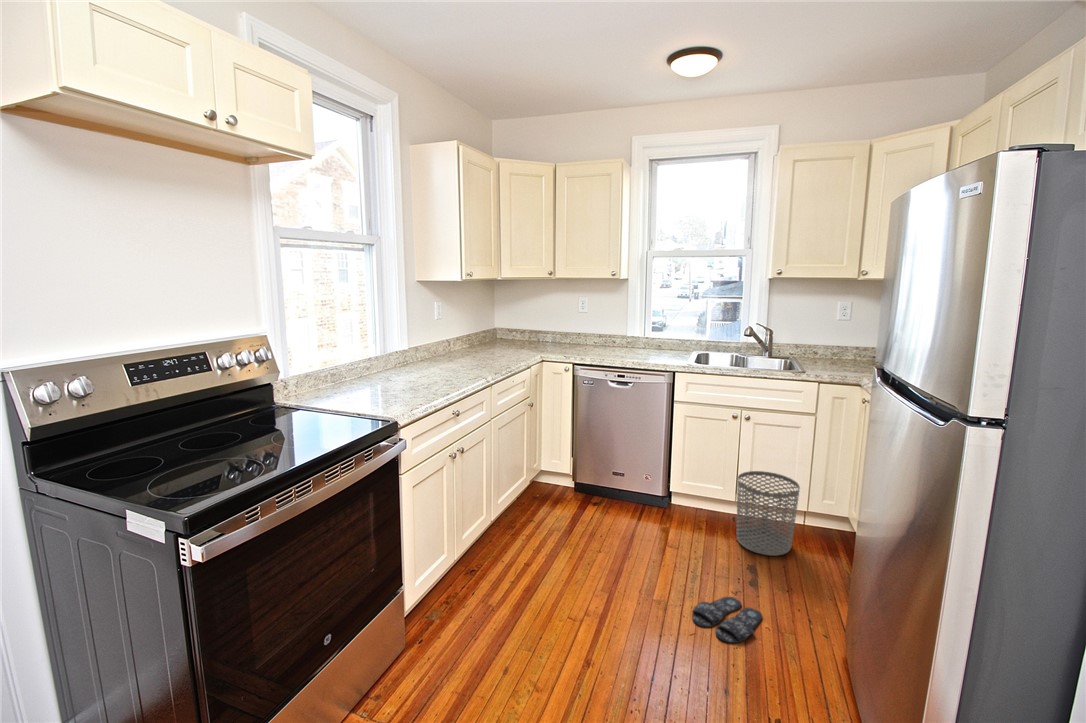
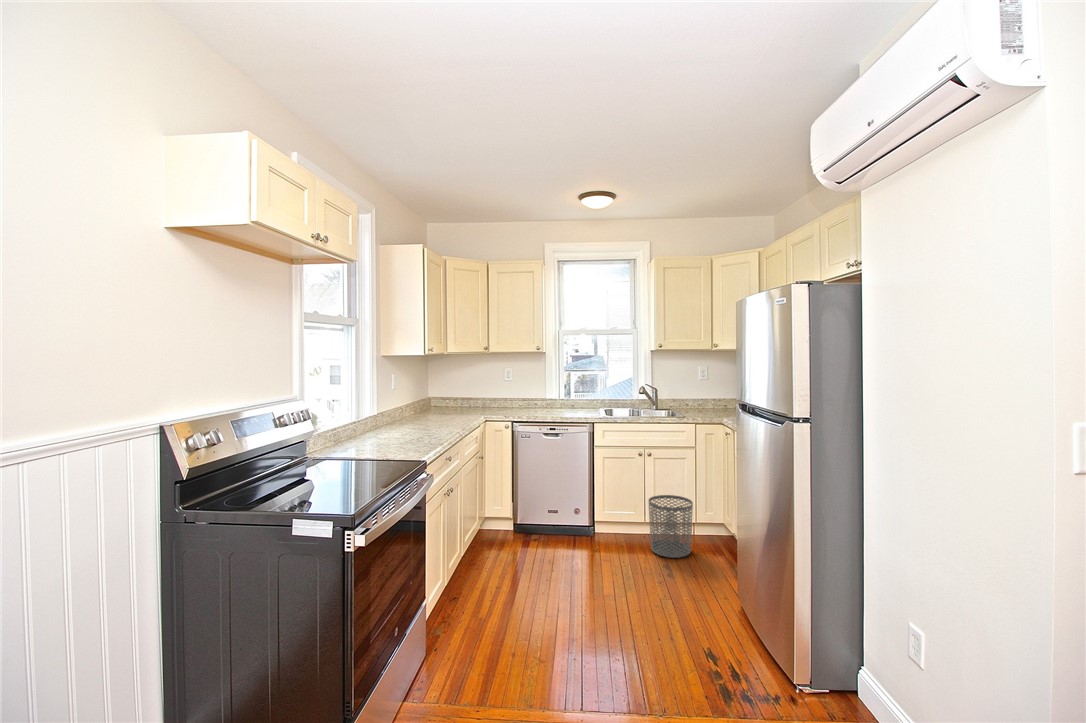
slippers: present [692,597,762,643] -> none [635,587,683,614]

